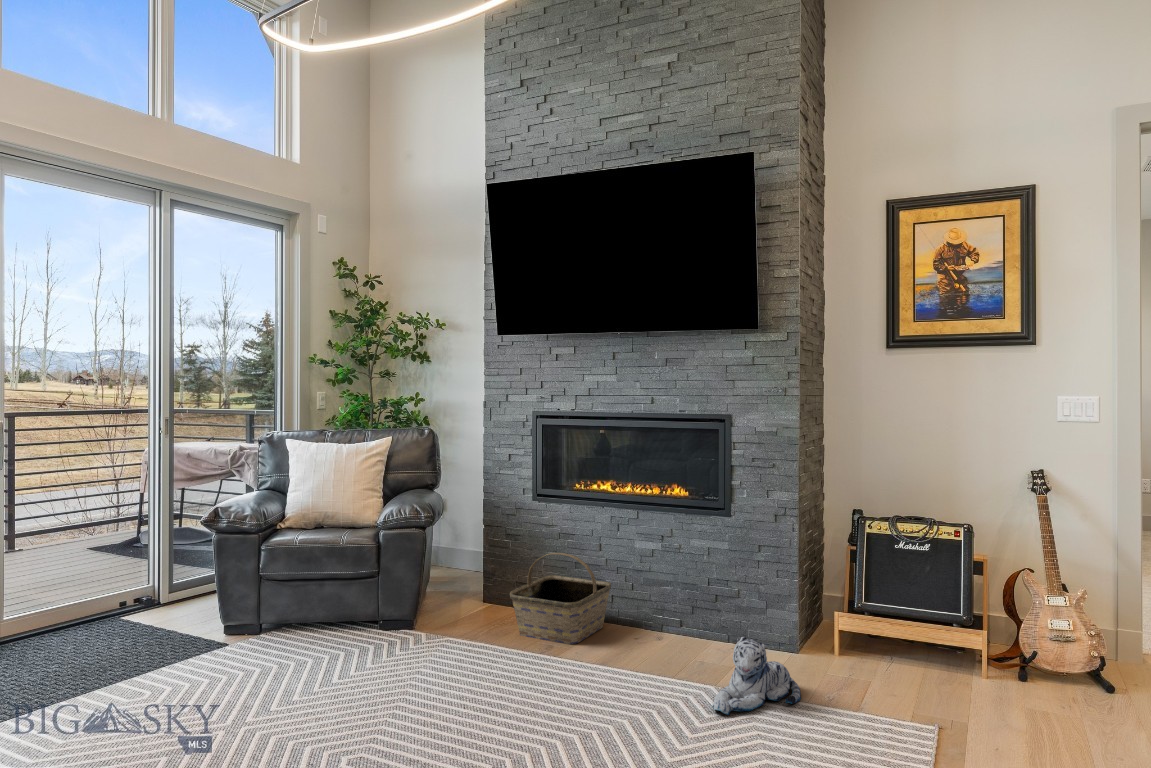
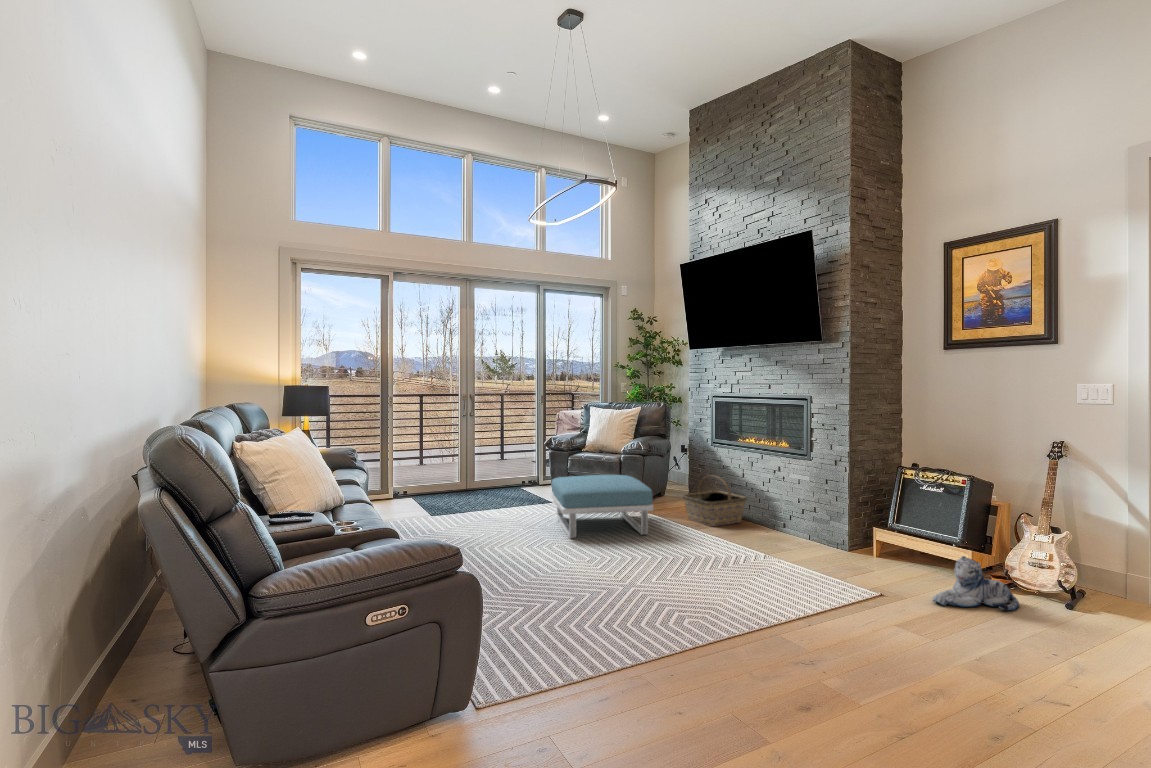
footstool: none [265,572,507,735] -> present [551,475,654,539]
plush toy: present [713,637,801,715] -> present [933,556,1019,611]

